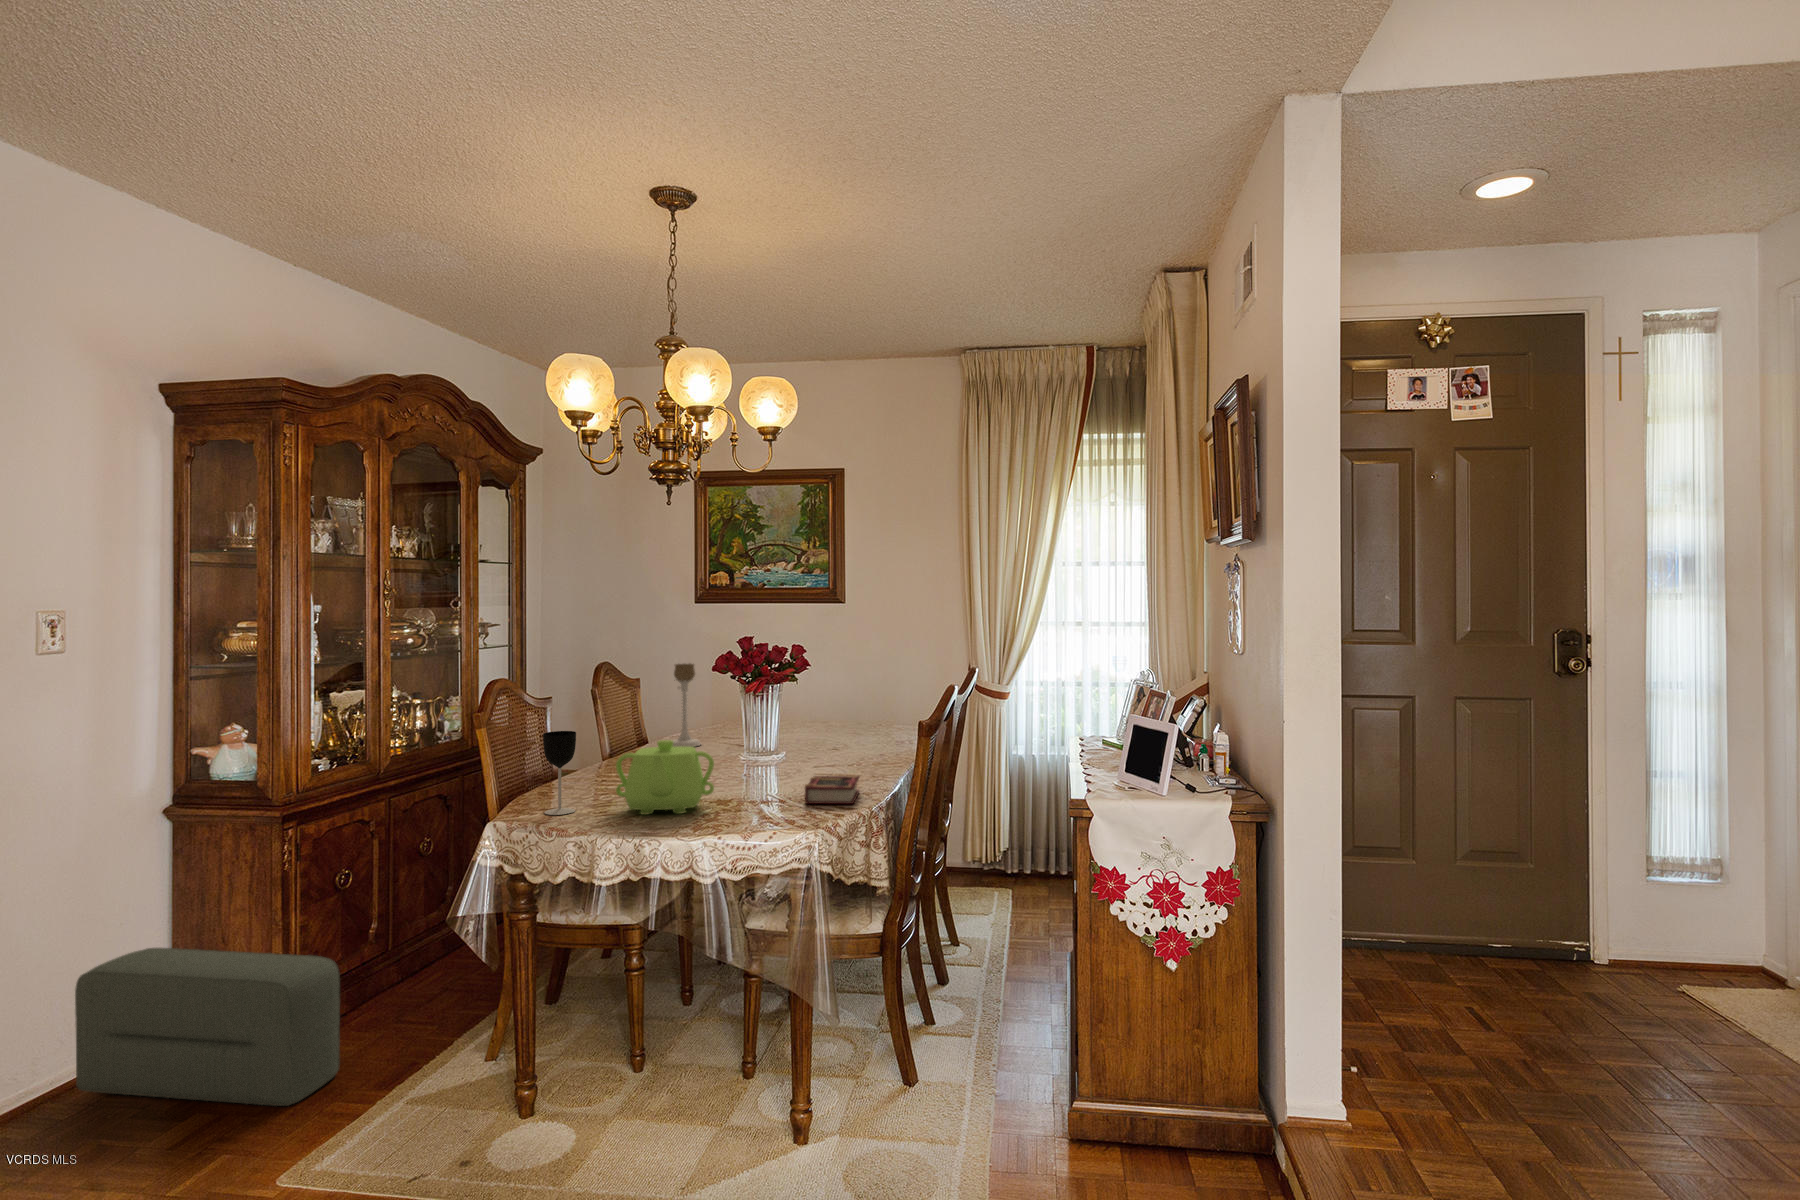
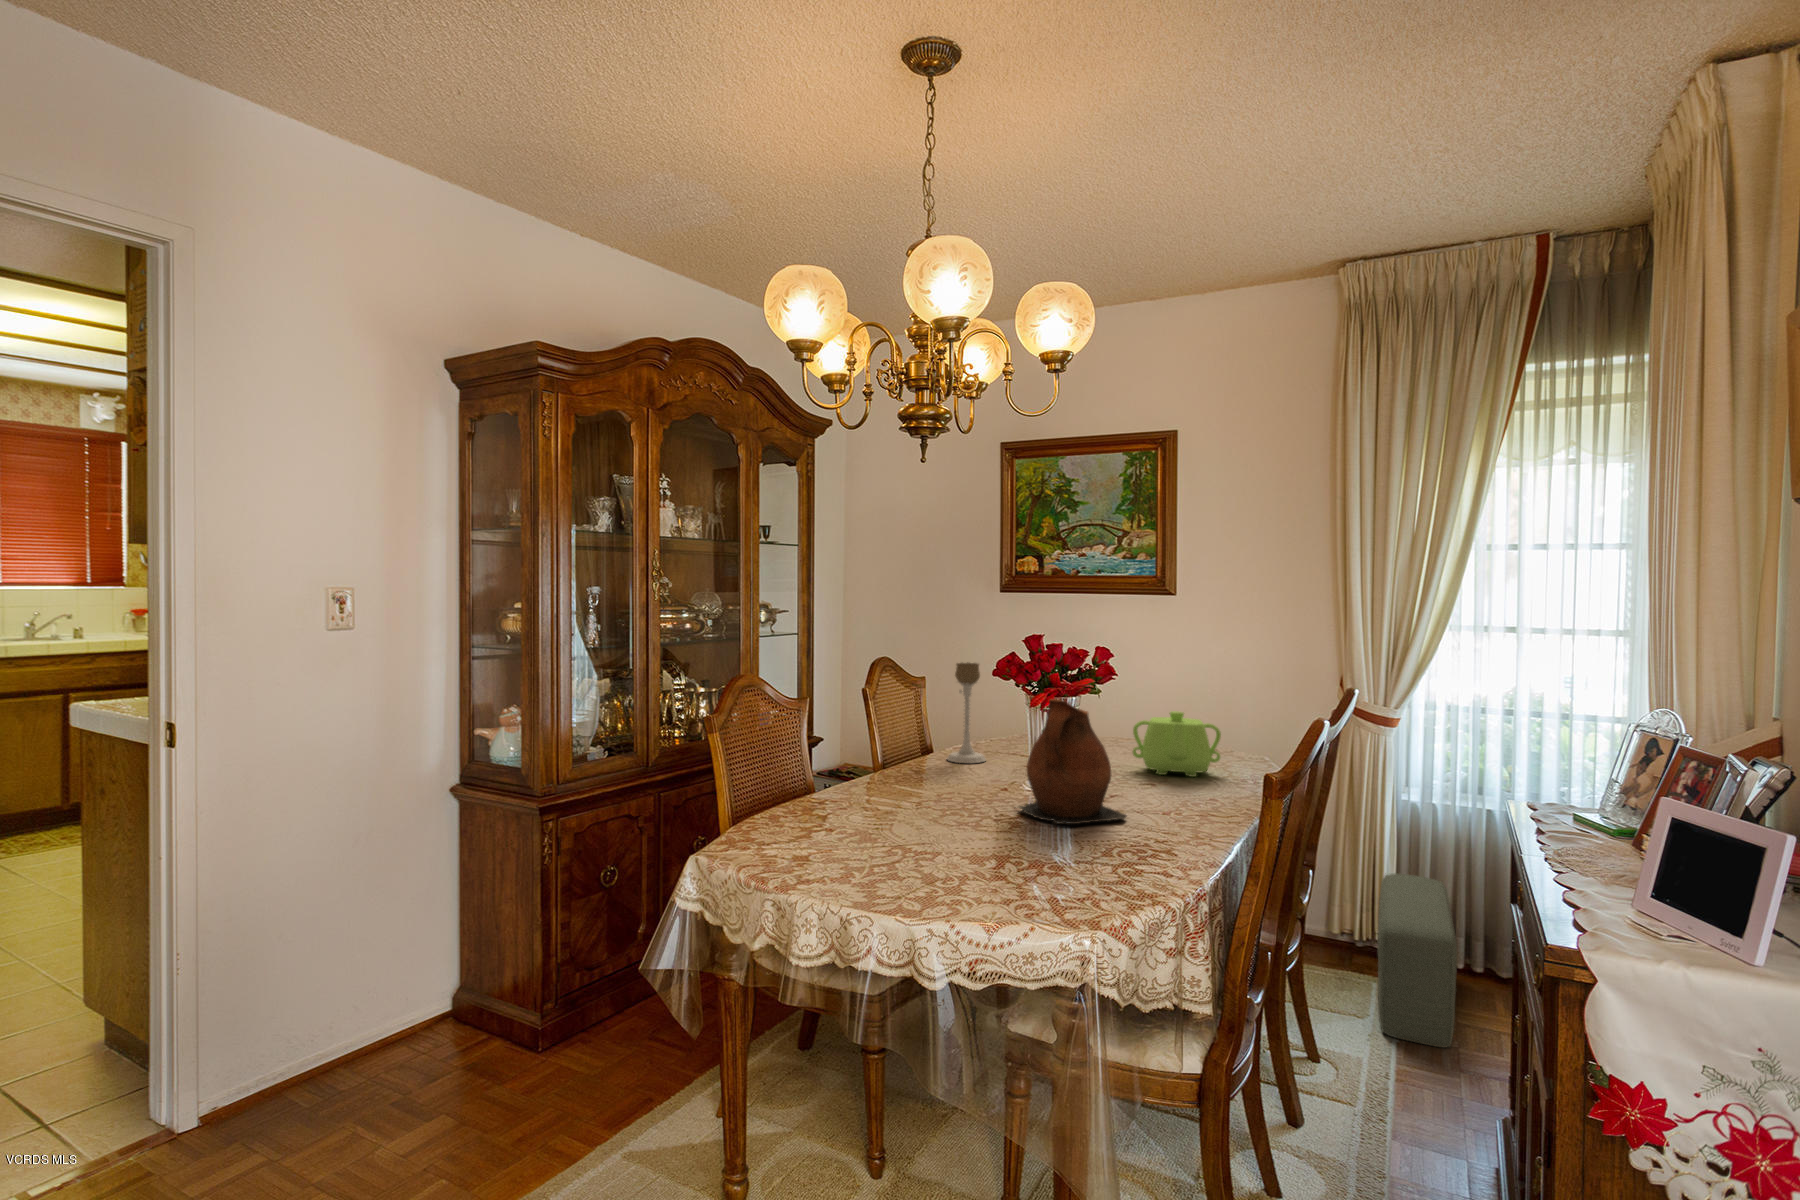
ceramic pitcher: none [738,684,824,778] -> present [1019,699,1126,824]
wine glass: present [543,731,576,815] -> none [755,748,795,855]
teapot: present [616,740,714,815] -> present [1133,711,1221,777]
book: present [805,776,859,804] -> none [1087,833,1171,887]
pouf: present [75,948,340,1106] -> present [1378,874,1457,1048]

